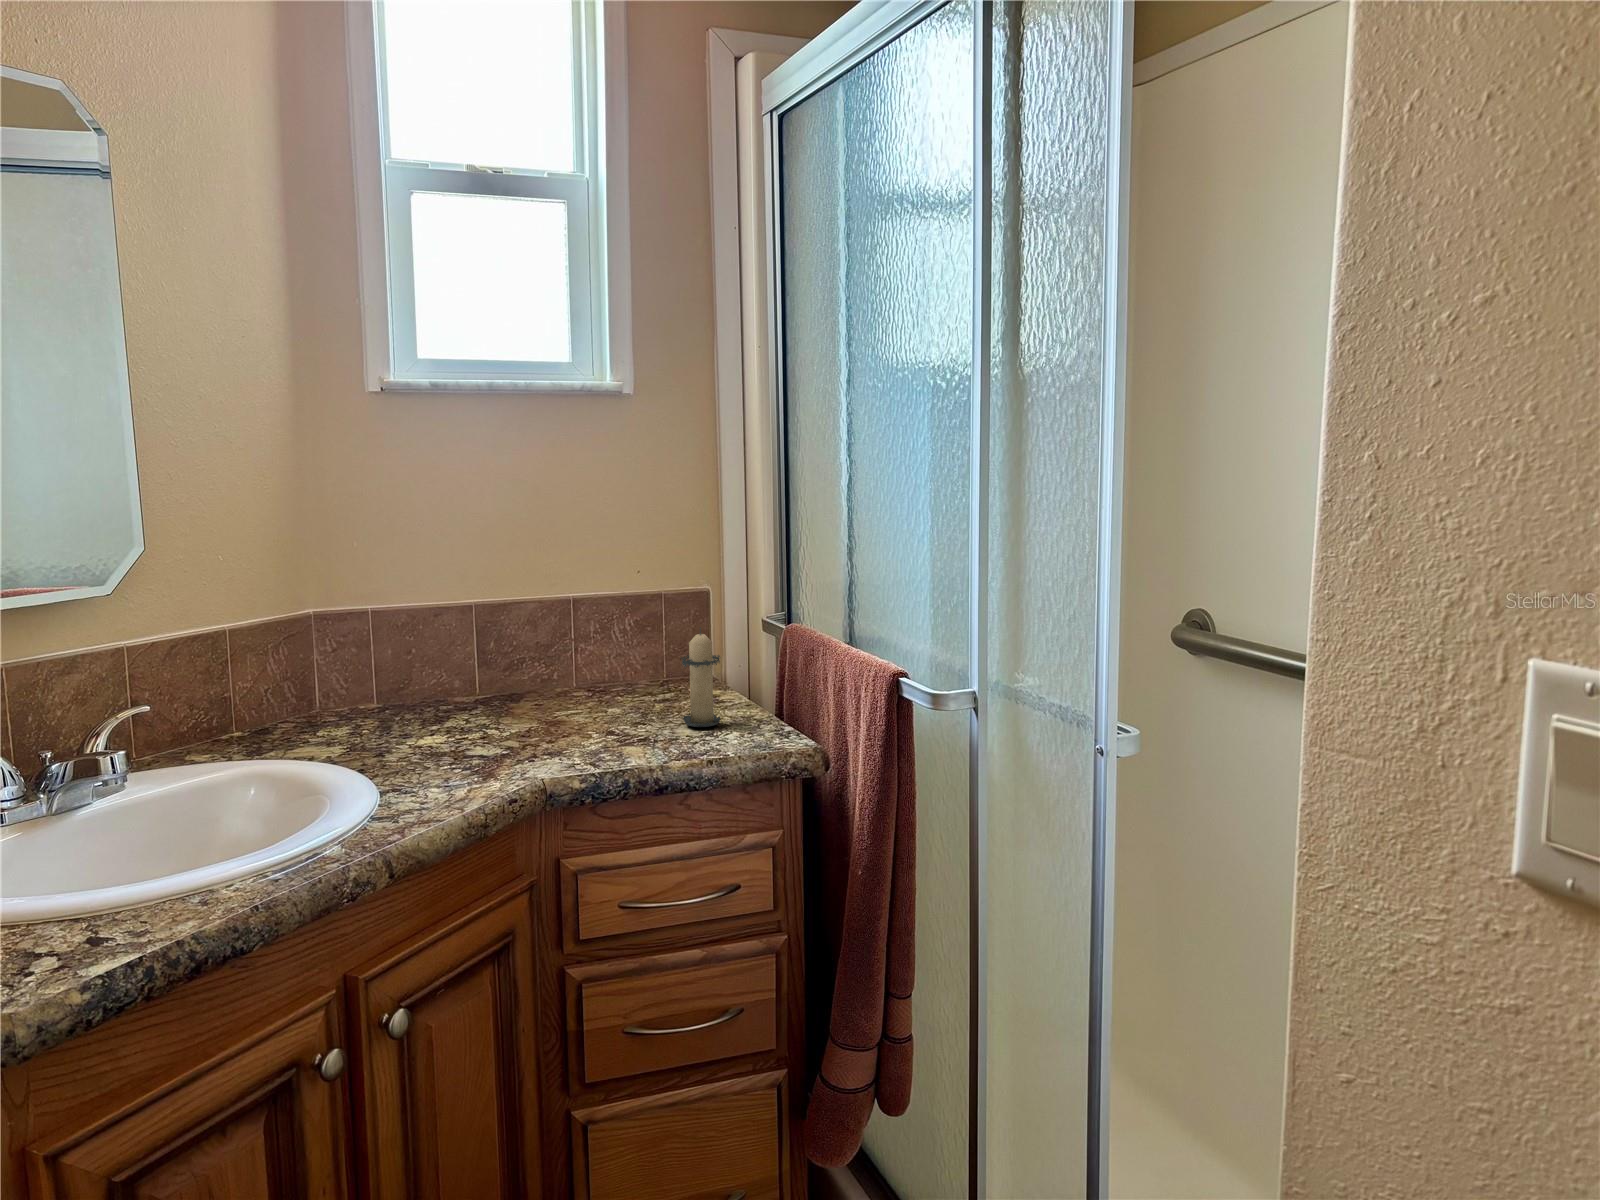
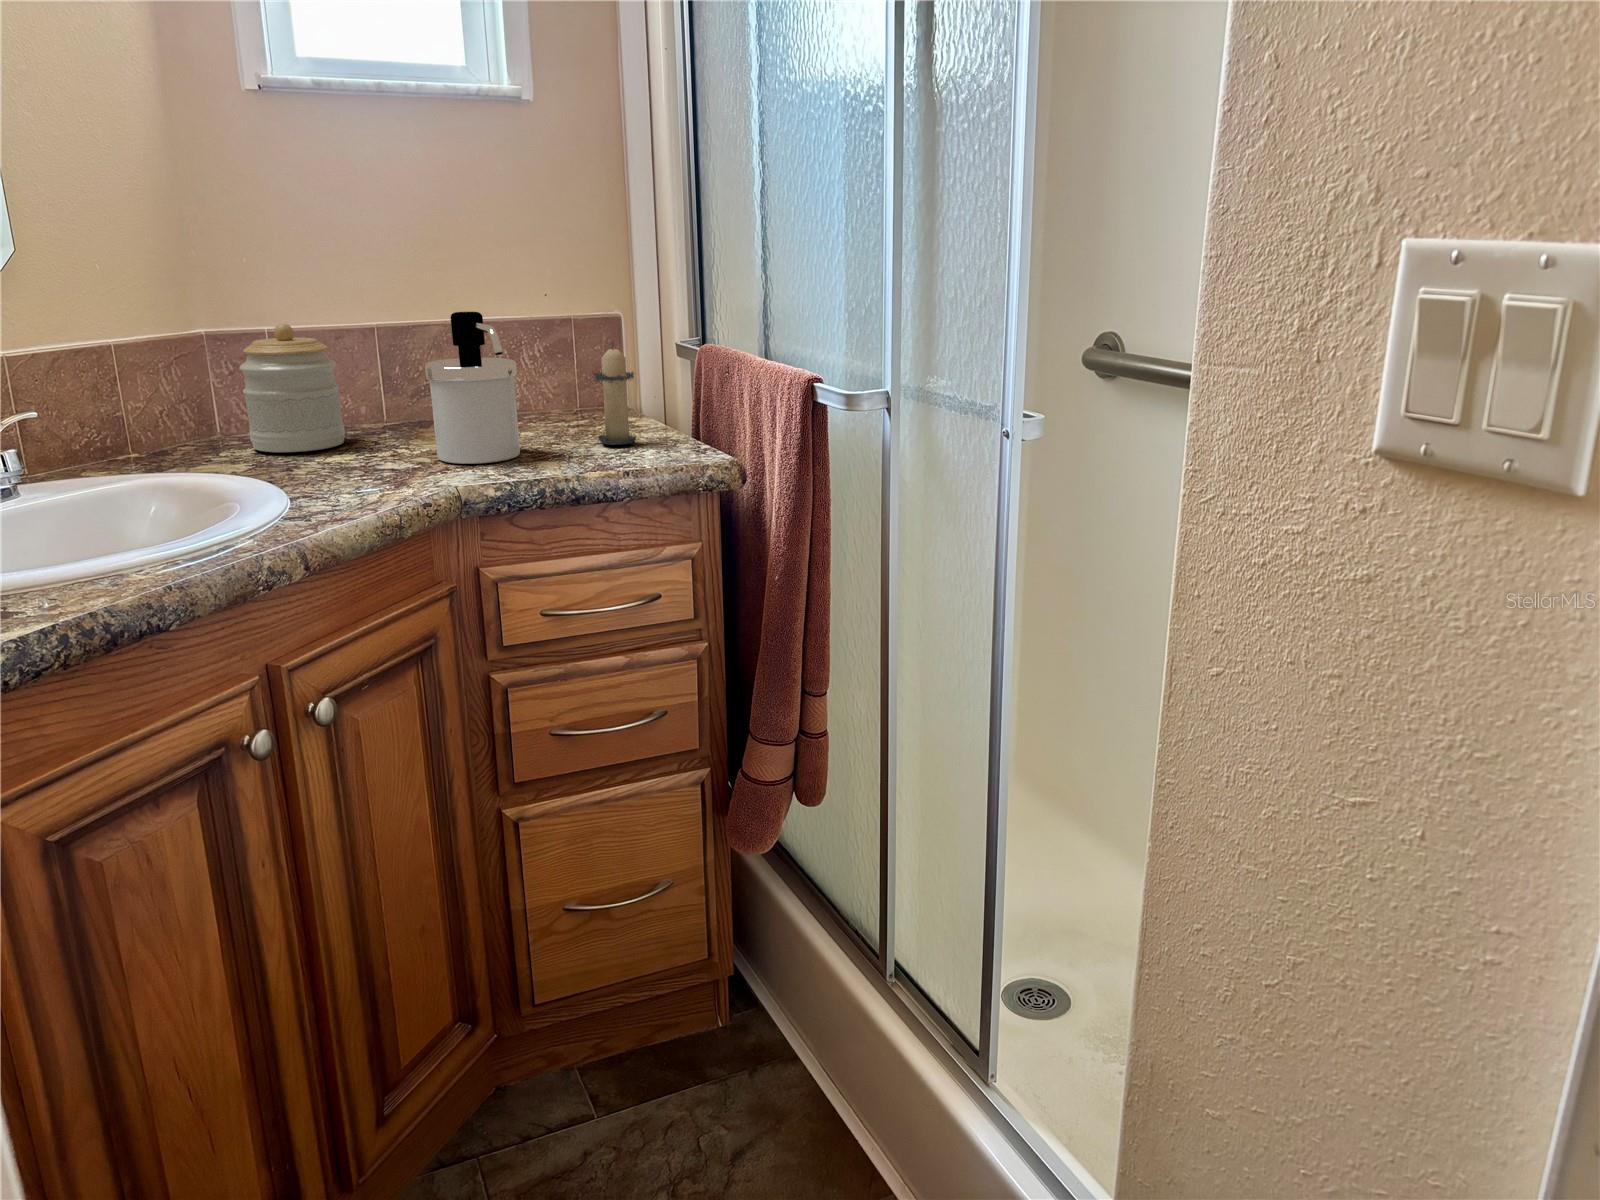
soap dispenser: none [520,602,607,749] -> present [425,311,520,464]
jar: none [346,610,440,733] -> present [239,324,345,452]

